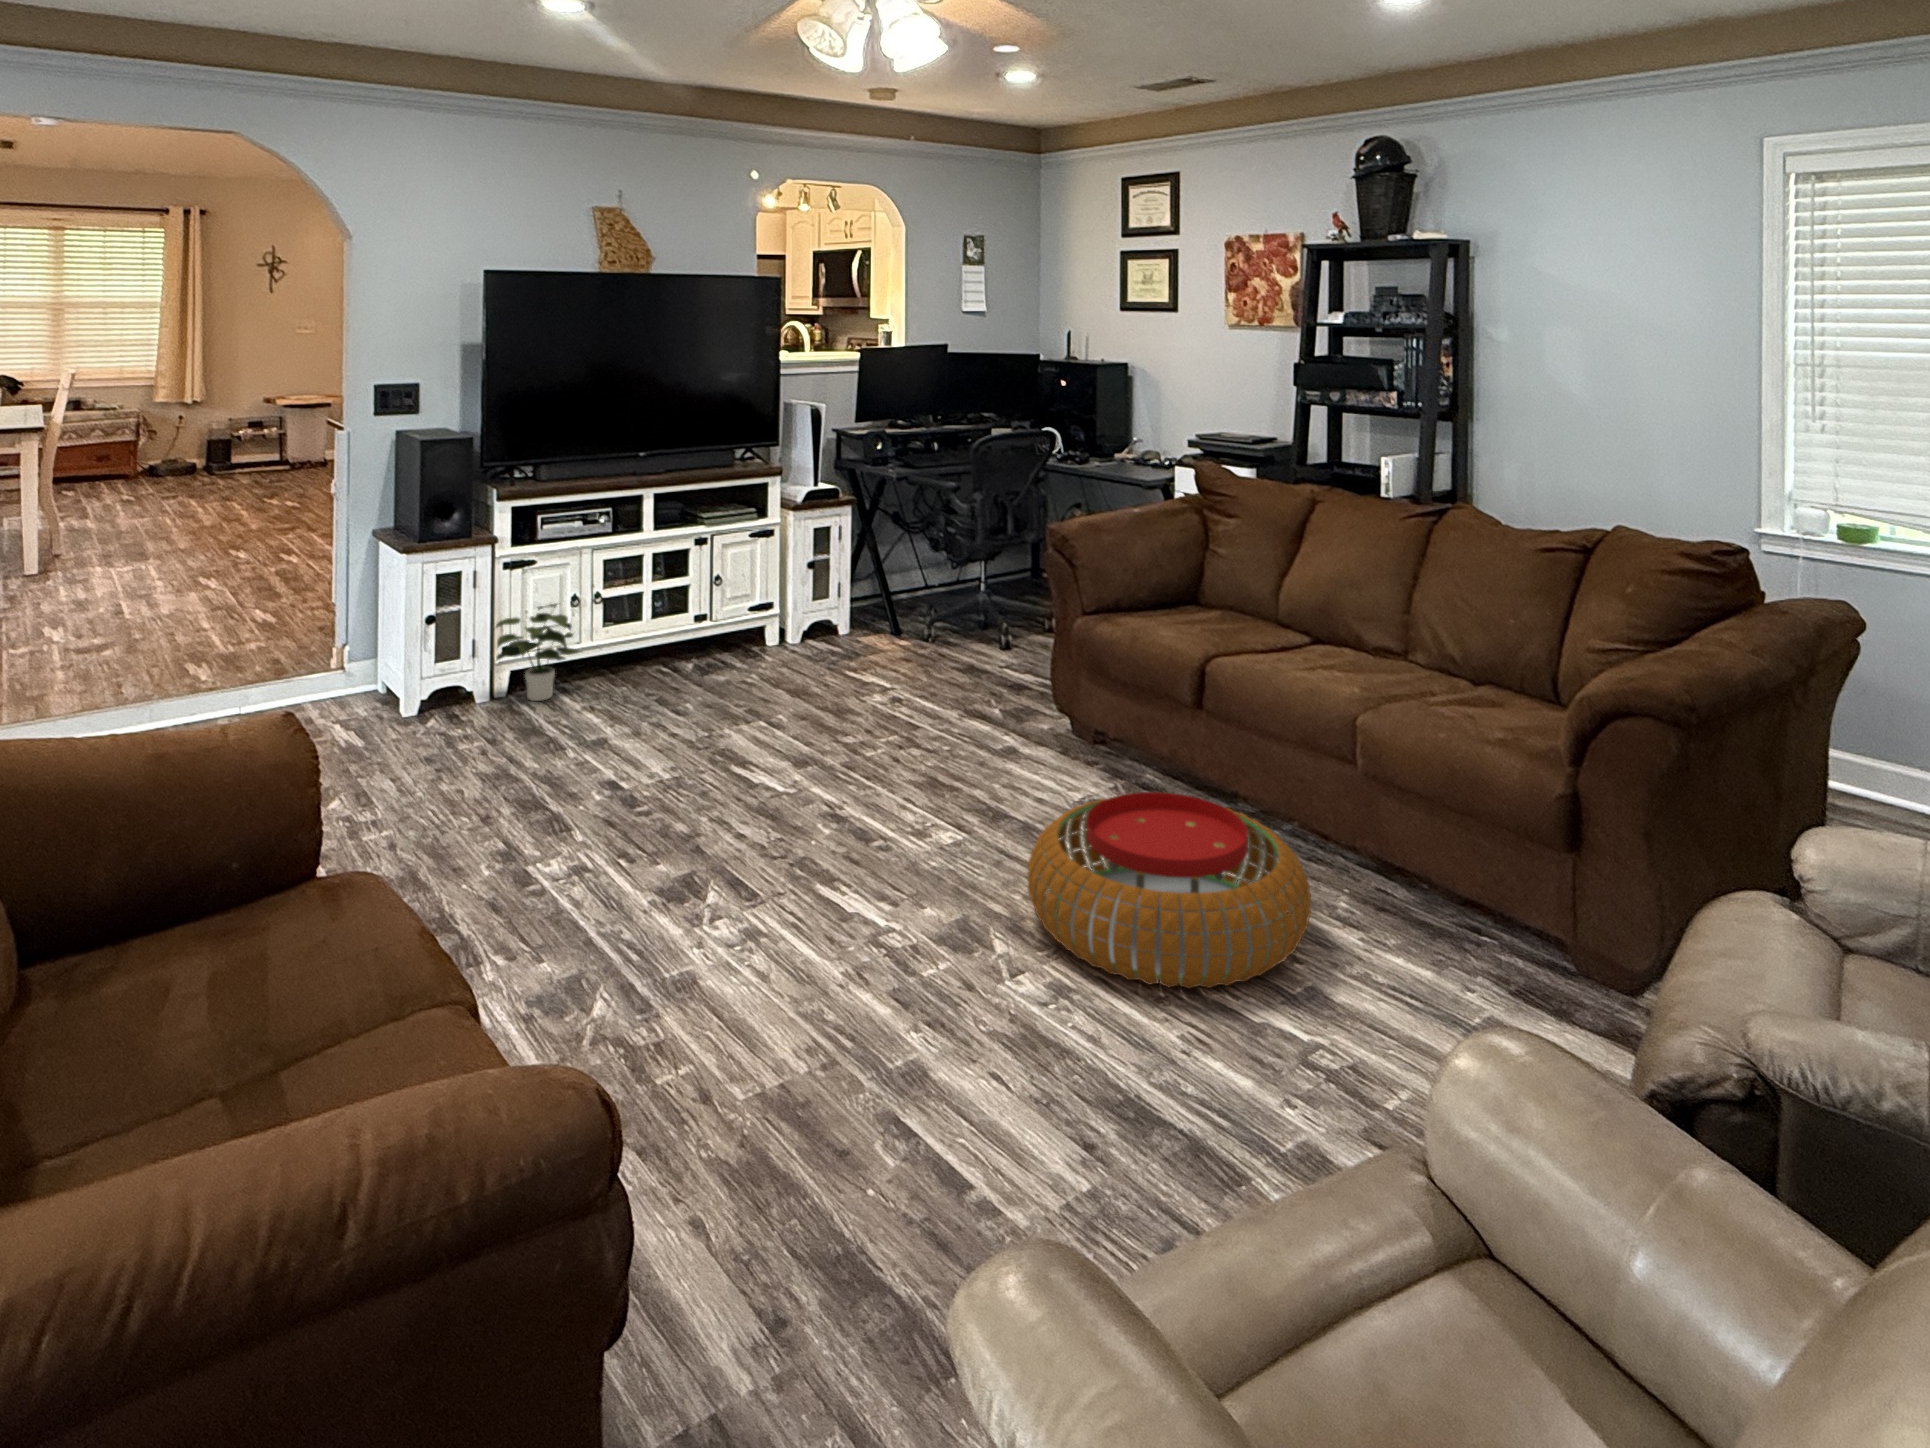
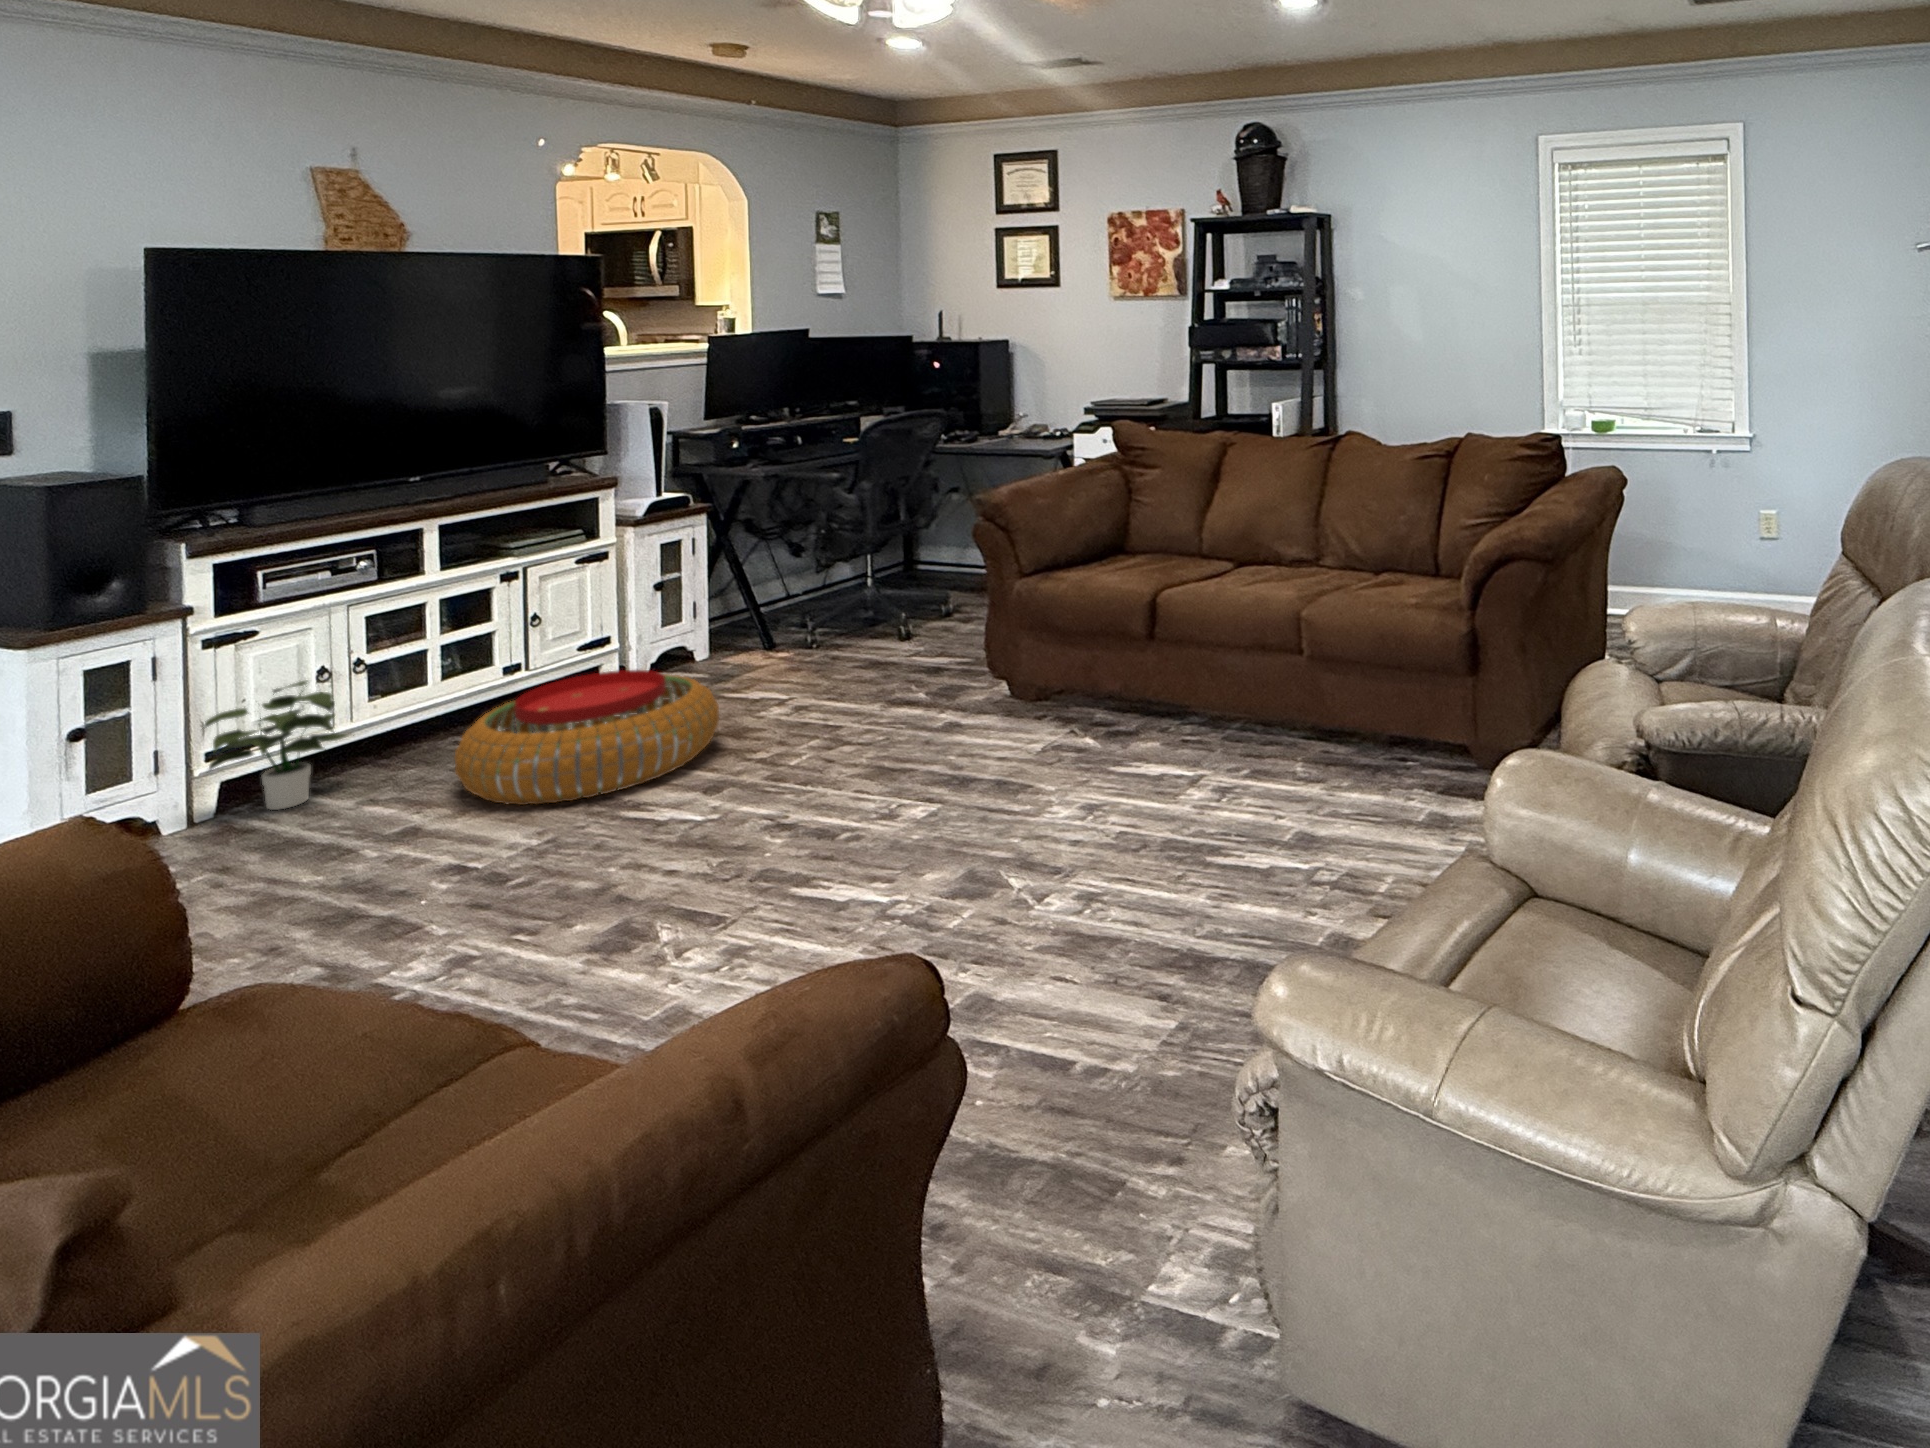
pouf: present [1028,792,1311,989] -> present [455,670,719,805]

